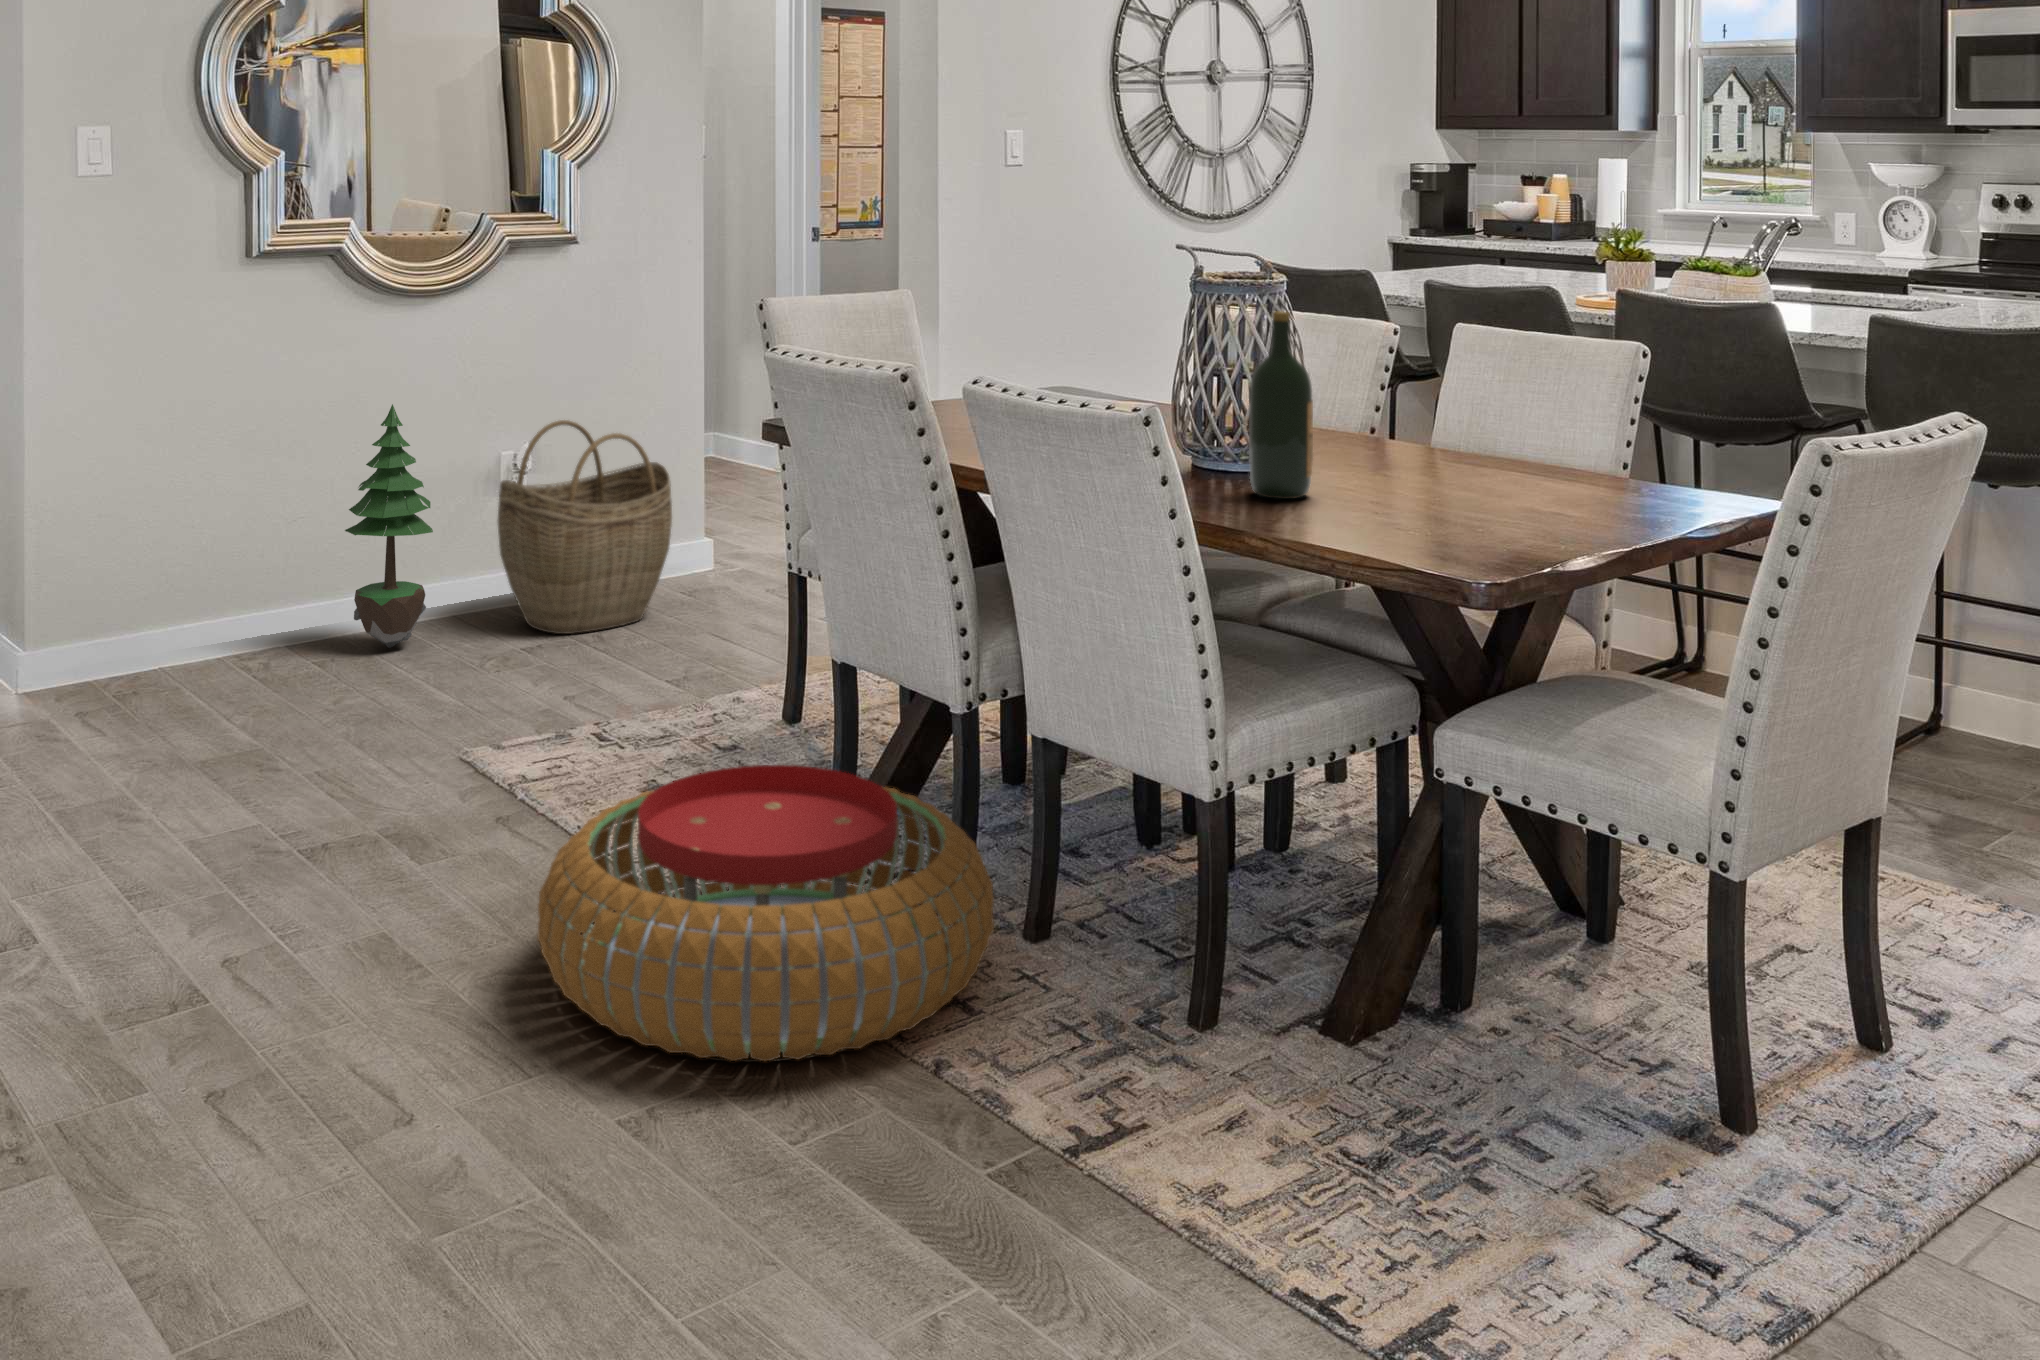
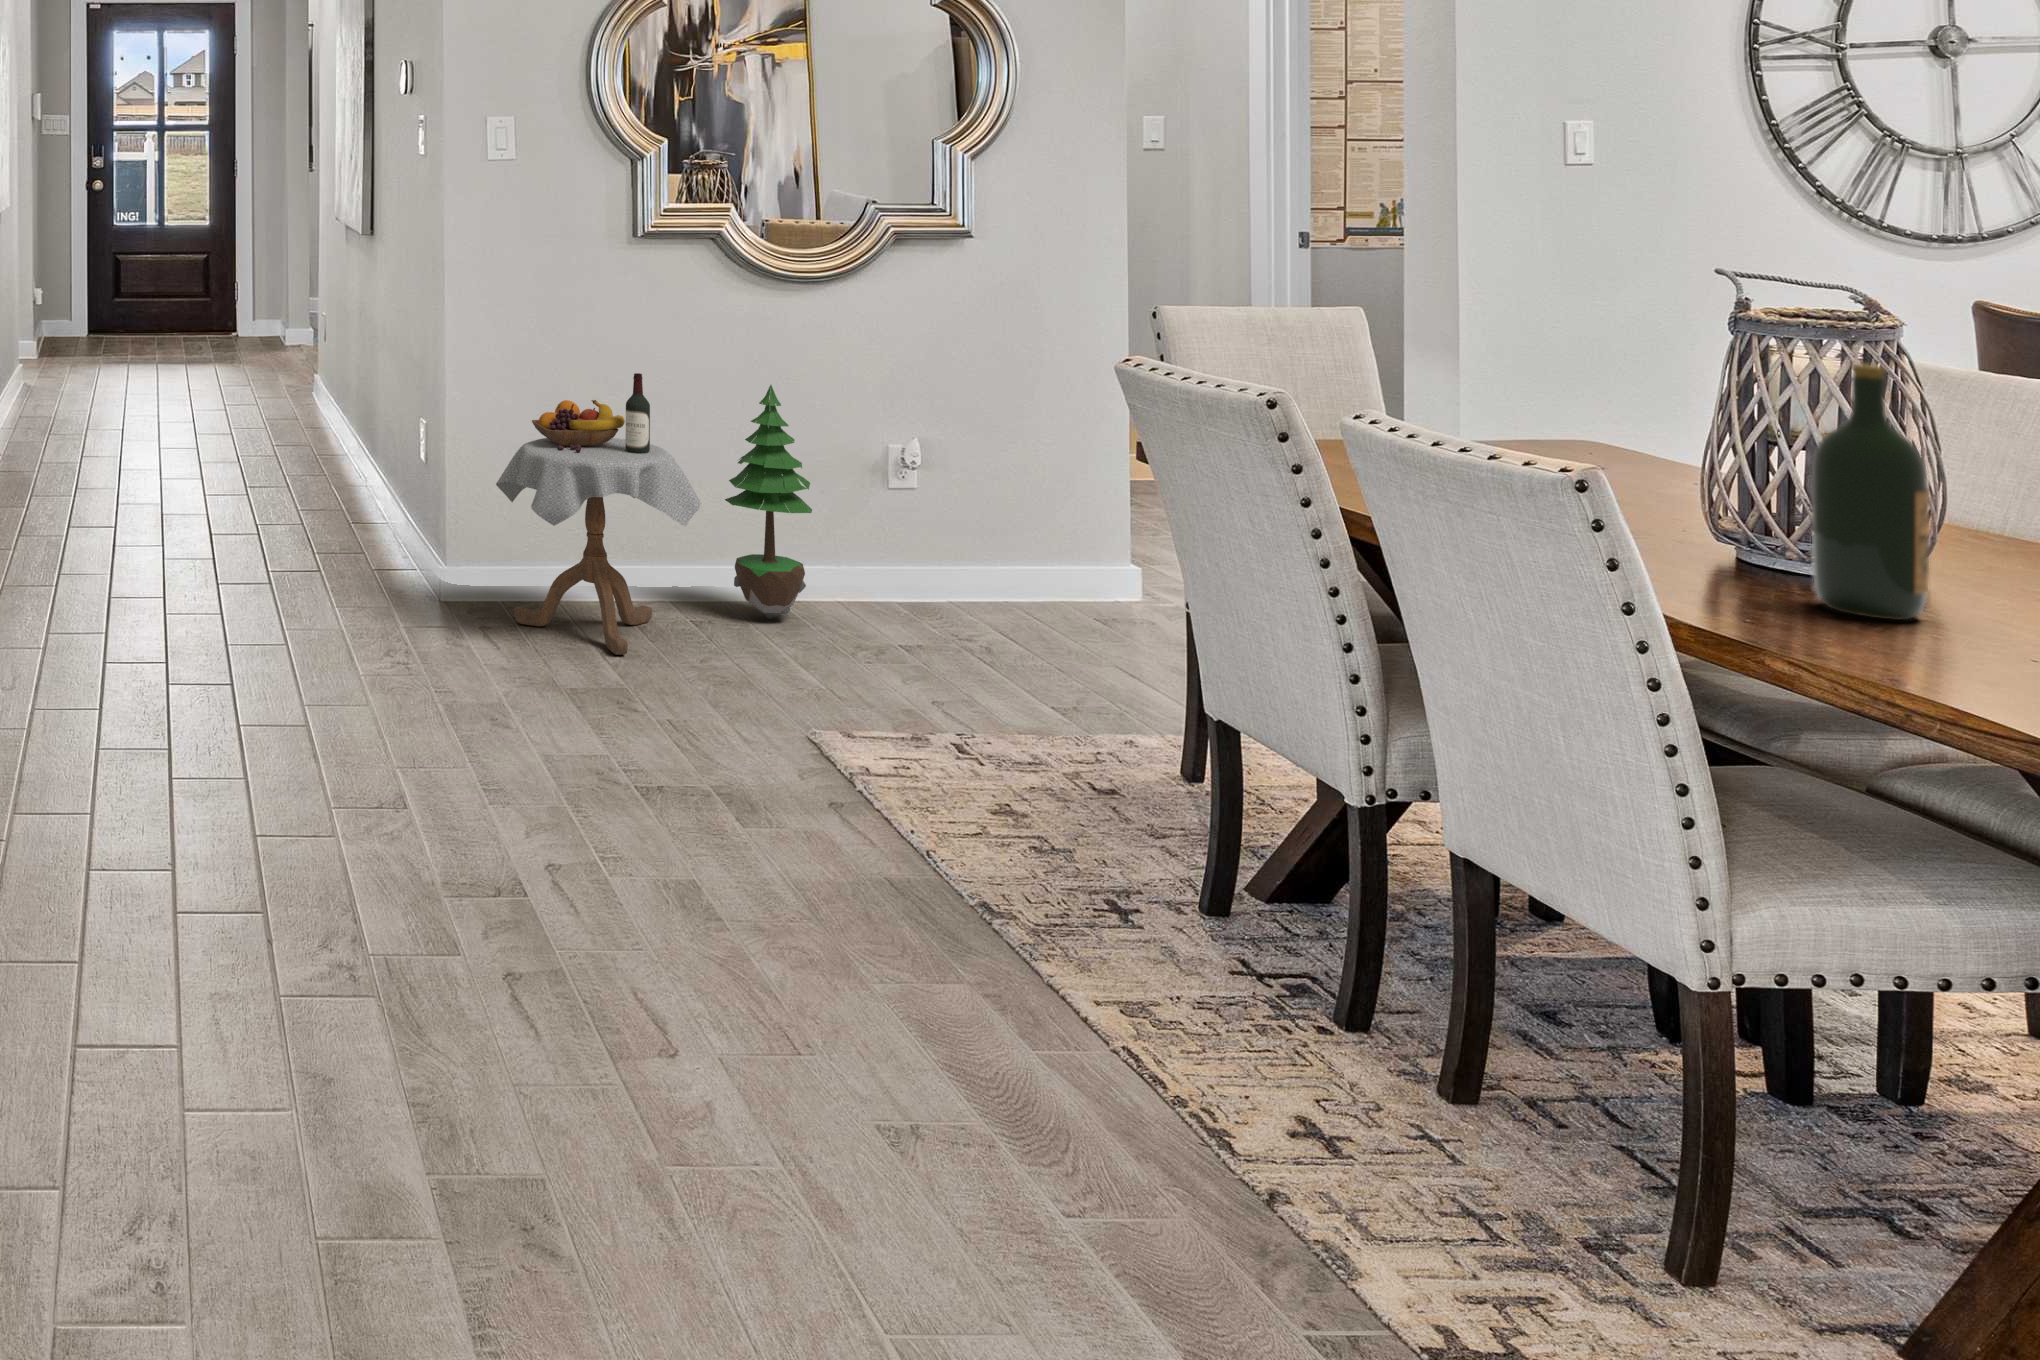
side table: none [96,406,330,715] -> present [496,373,701,655]
woven basket: present [497,420,672,634] -> none [884,418,1080,639]
pouf: present [538,765,994,1062] -> none [821,801,1385,1149]

